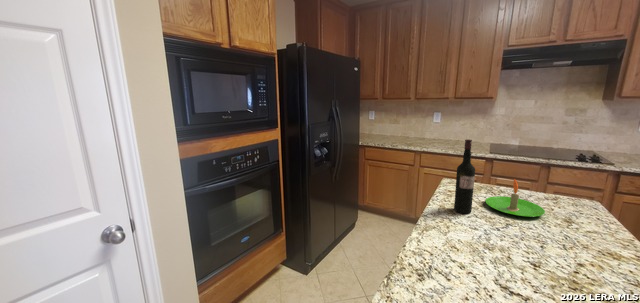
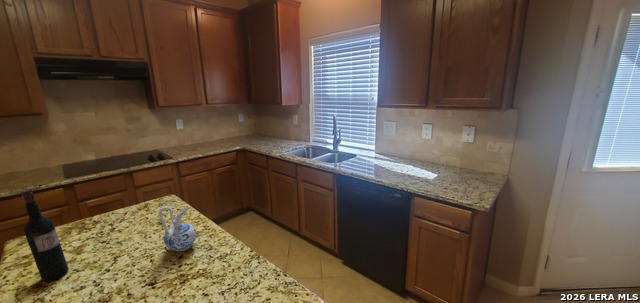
candle: present [485,179,545,217] -> none [81,209,143,249]
ceramic pitcher: none [566,197,620,263] -> present [159,206,196,251]

